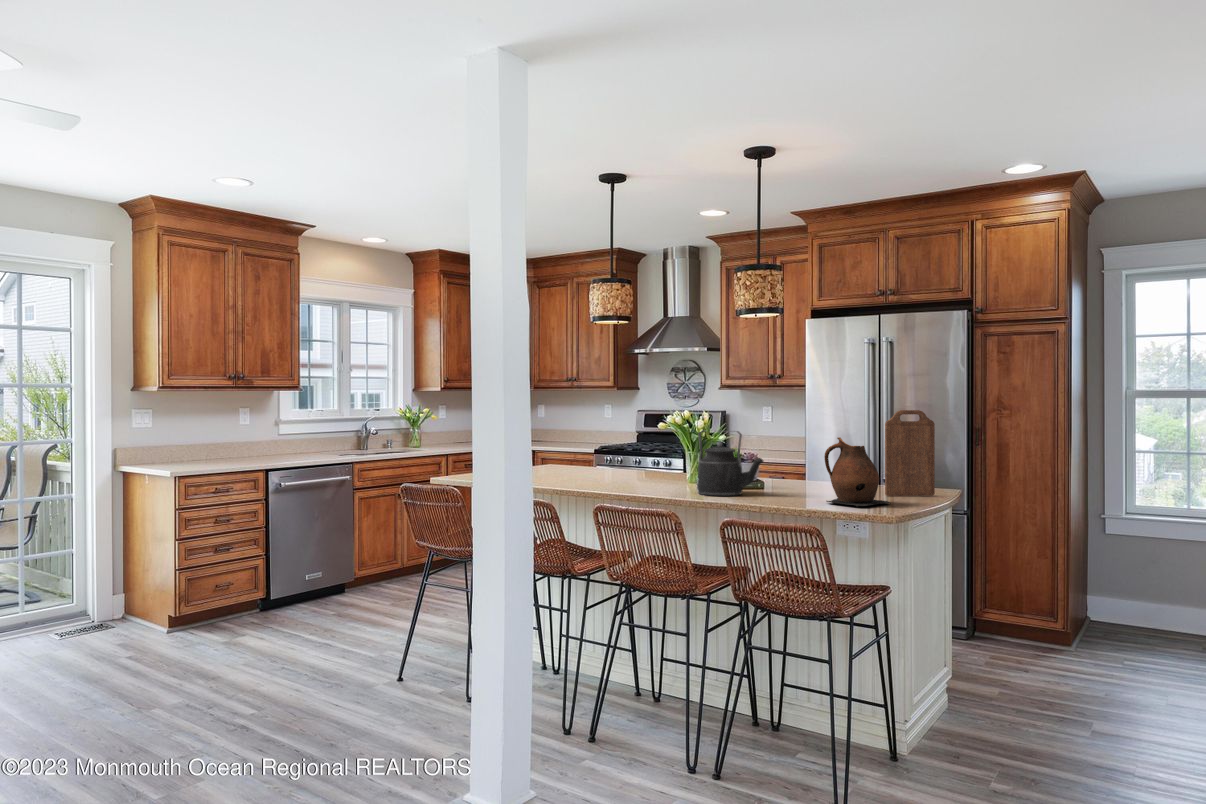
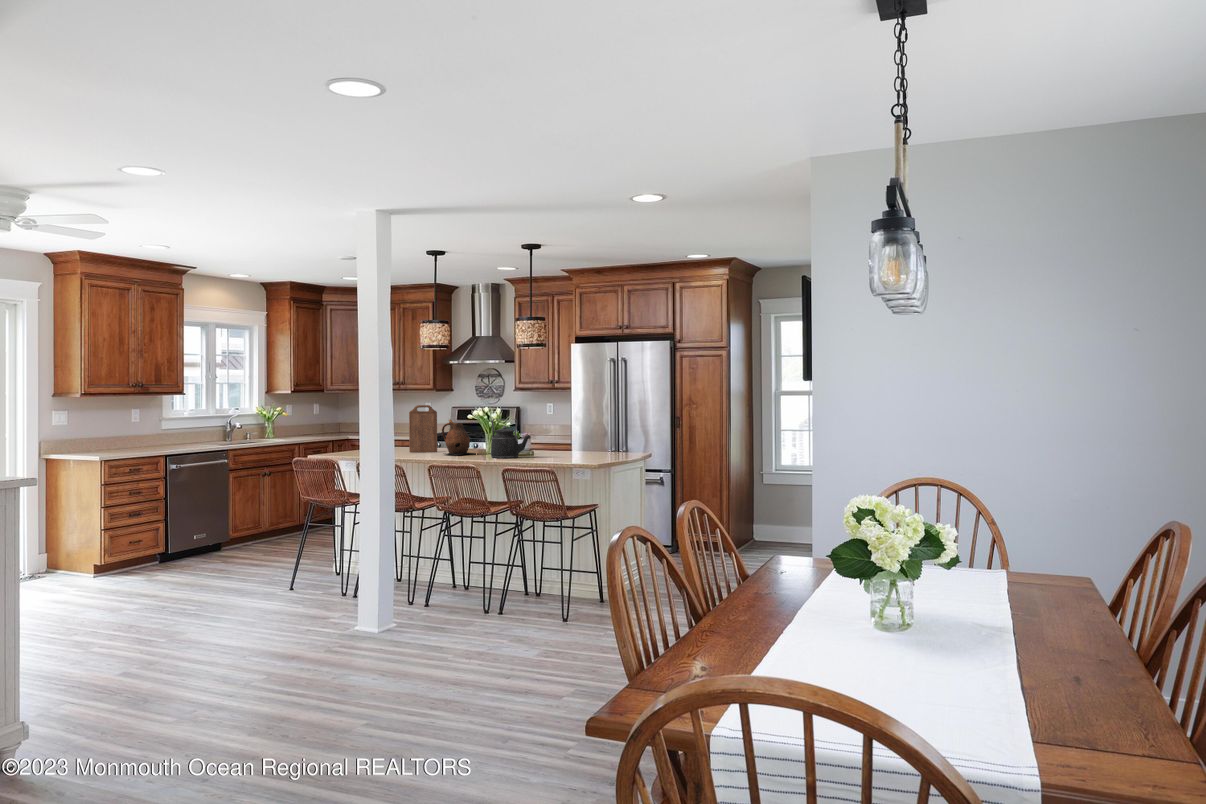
cutting board: present [885,410,935,496] -> present [409,405,437,452]
ceramic pitcher: present [824,437,891,507] -> present [442,420,474,455]

